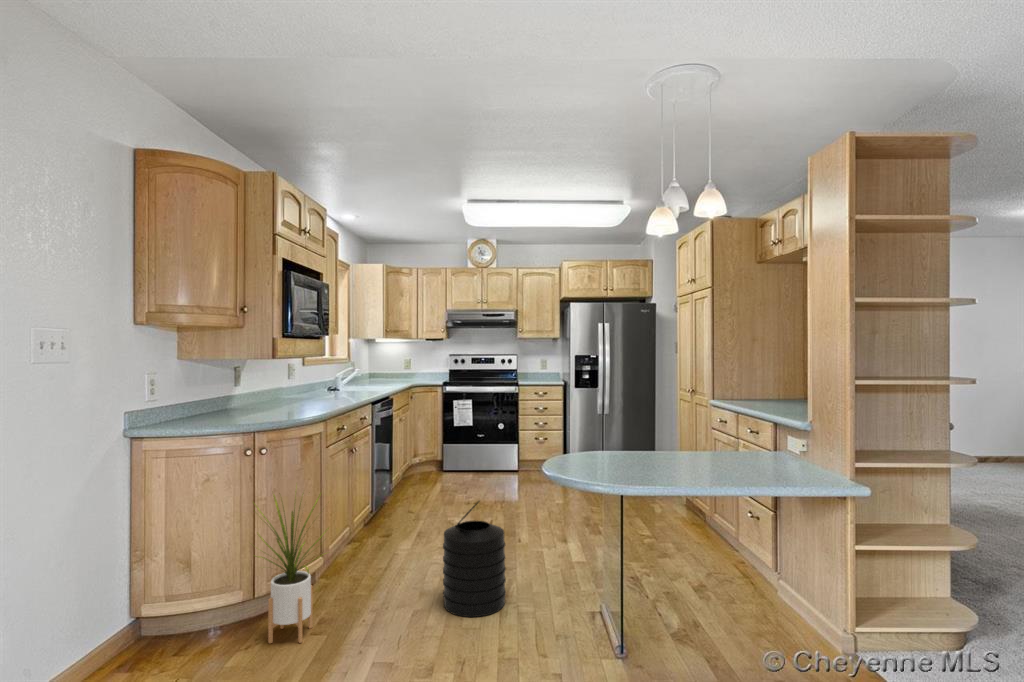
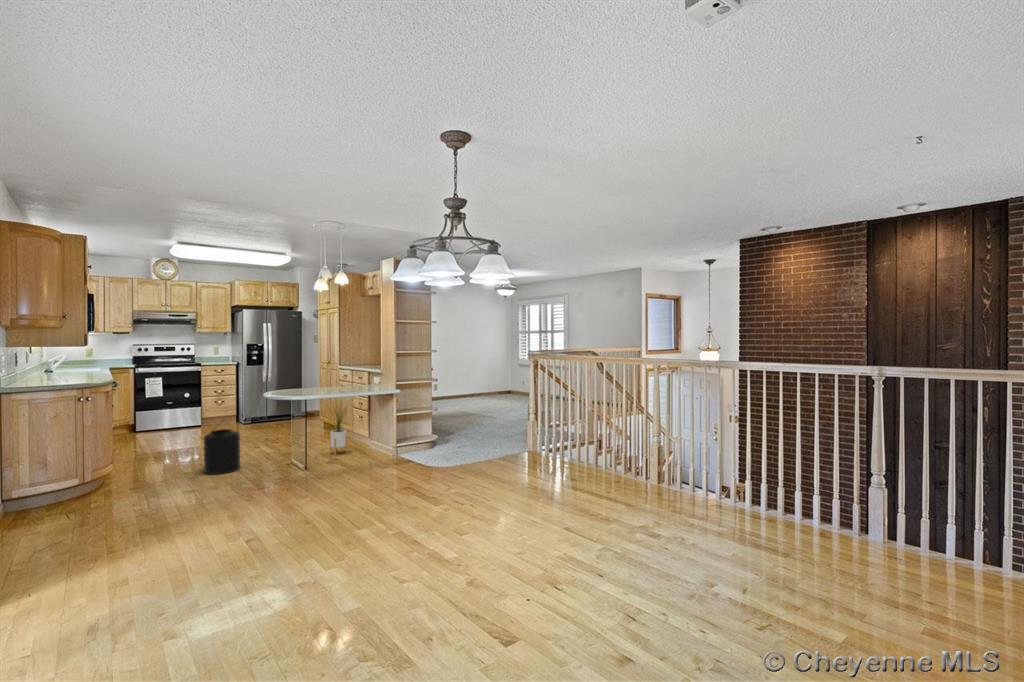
house plant: present [255,495,329,643] -> present [328,406,348,455]

